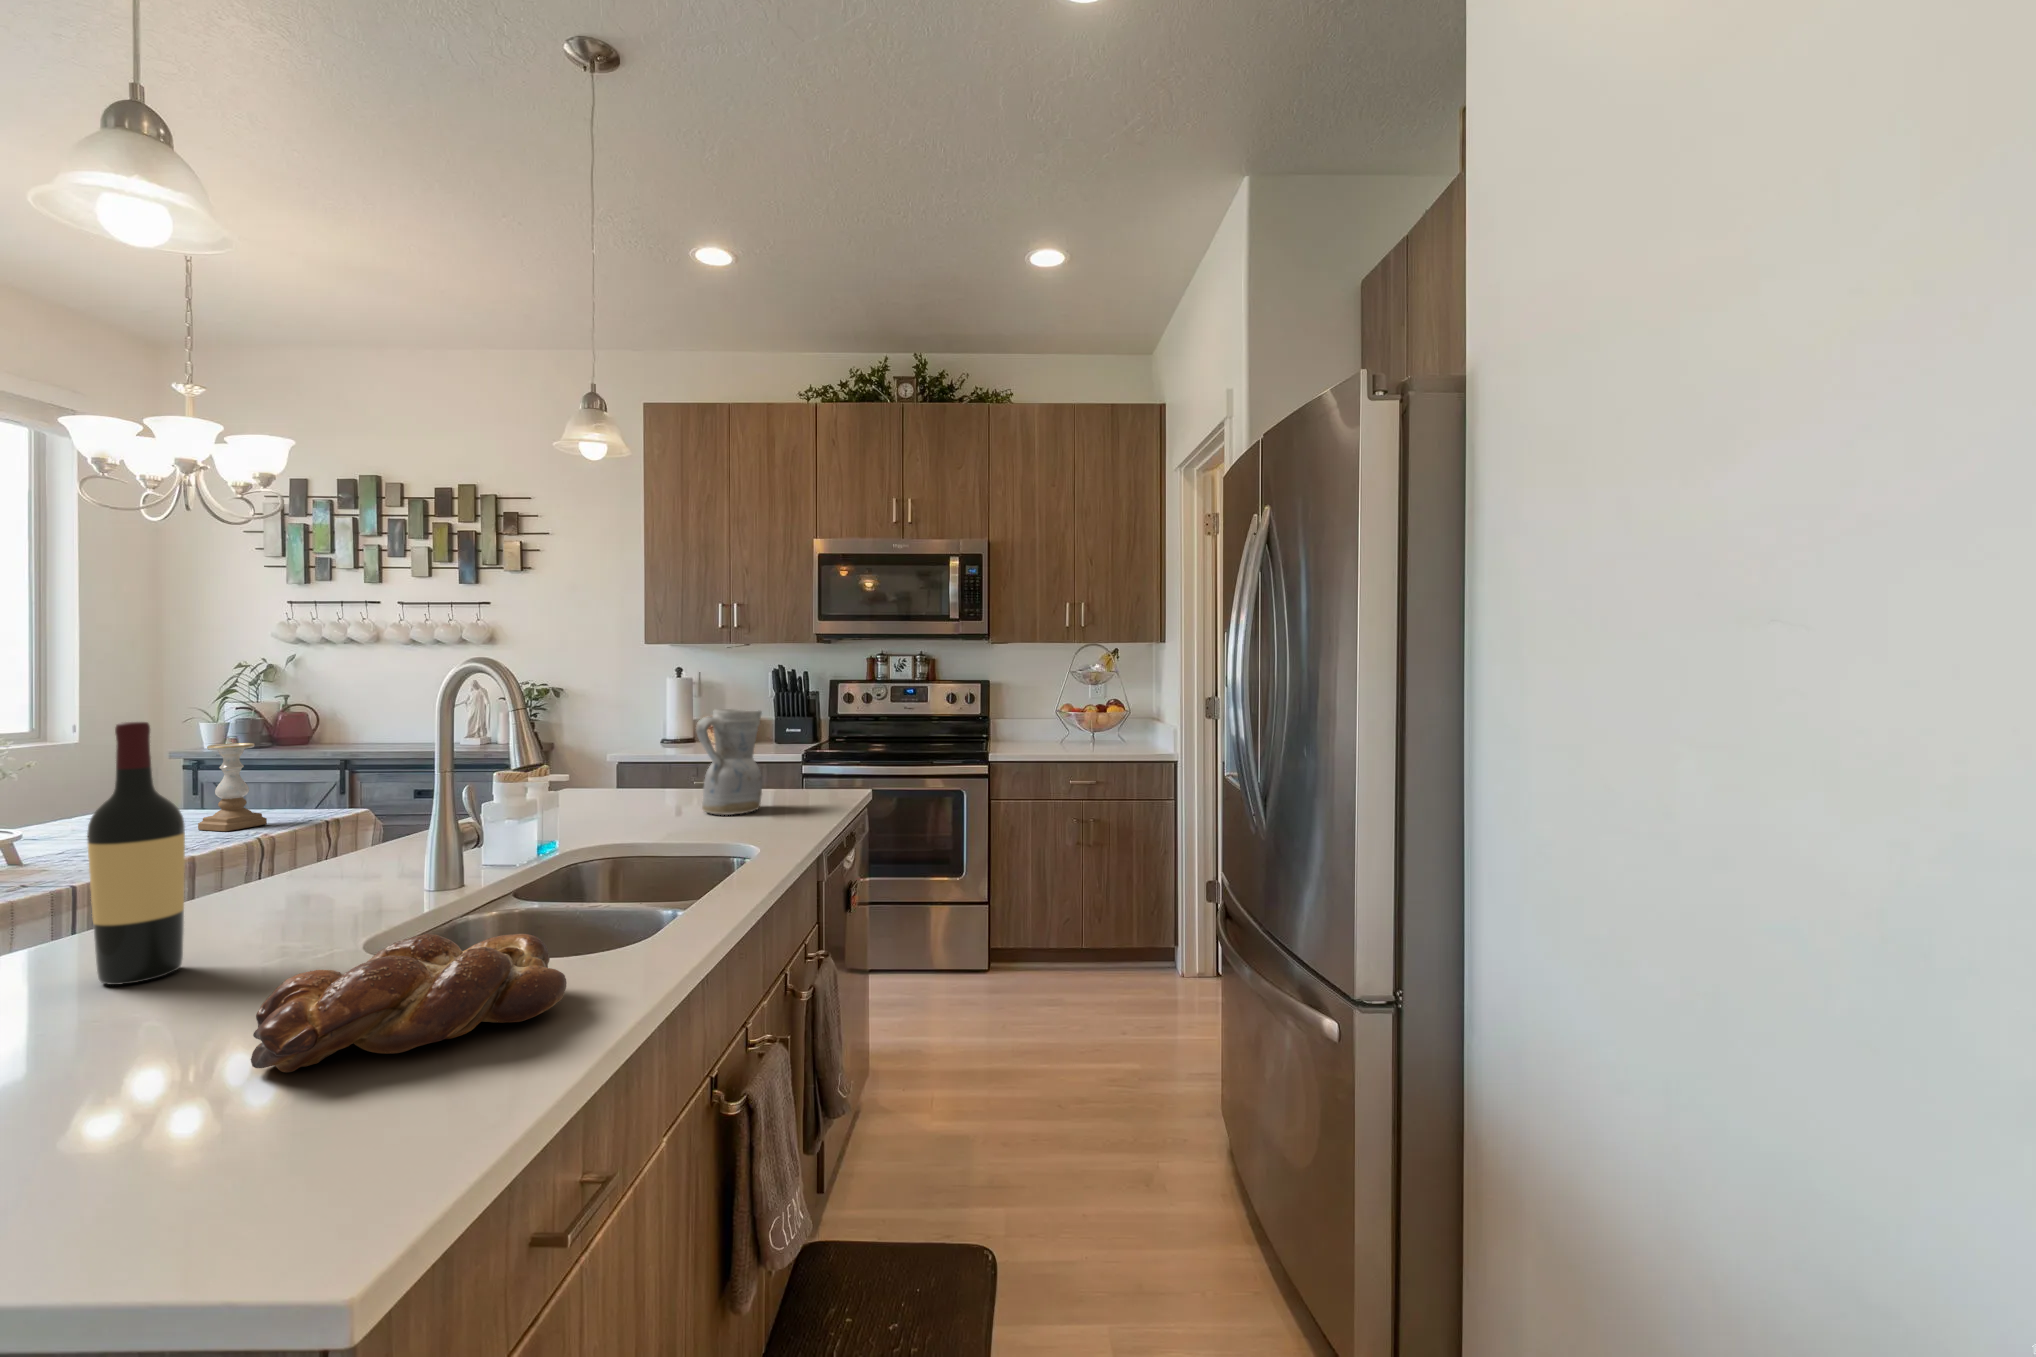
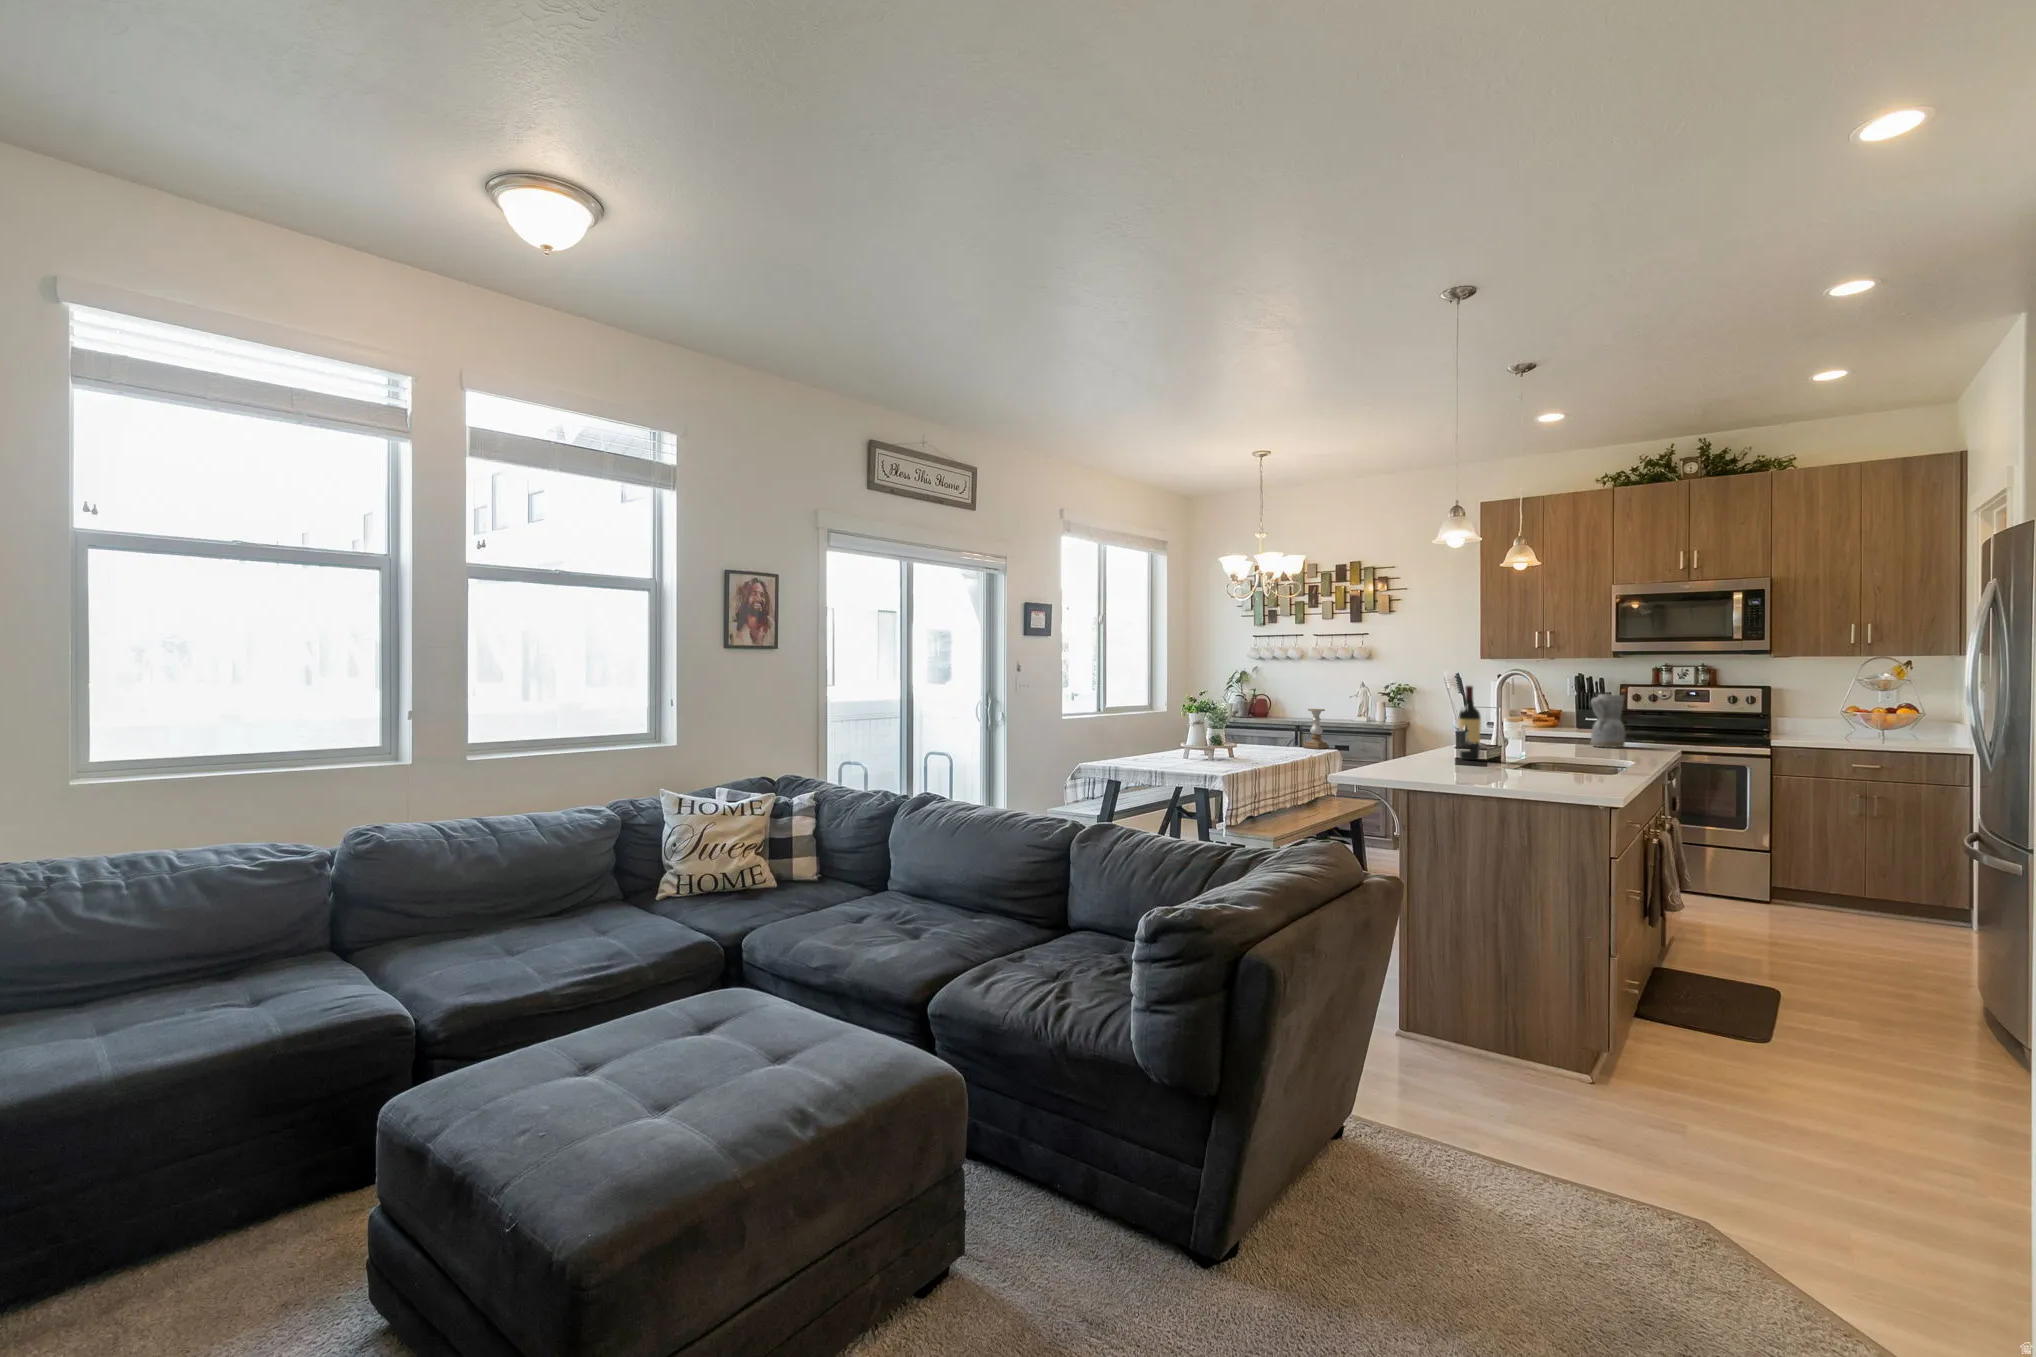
bread loaf: present [251,934,567,1072] -> none [1547,745,1629,771]

